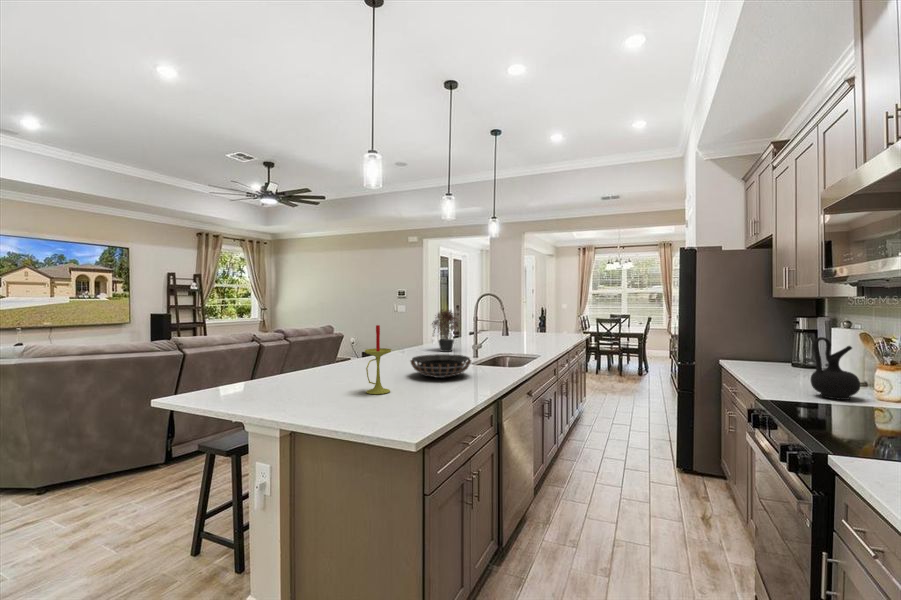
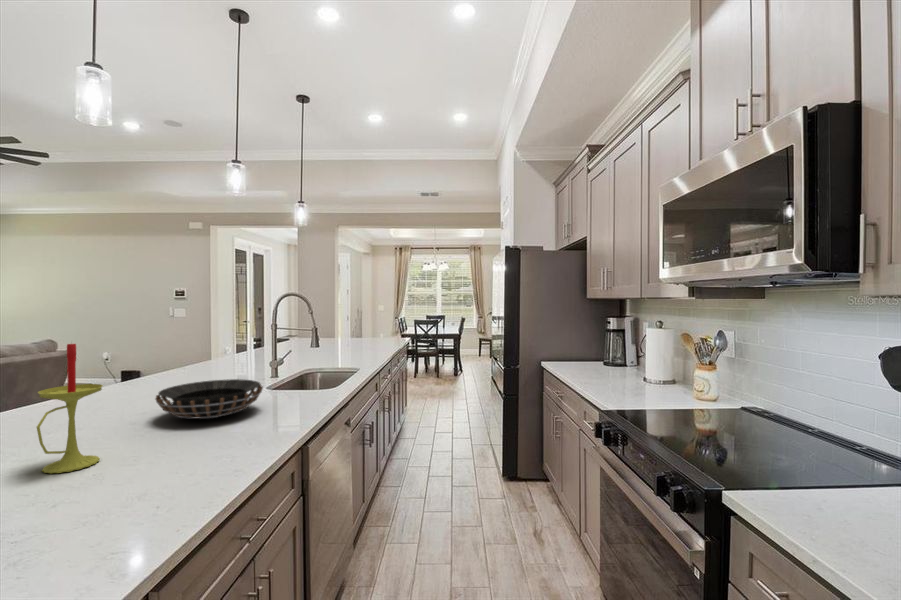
potted plant: present [432,310,458,351] -> none [206,311,255,371]
ceramic jug: present [811,337,860,400] -> none [635,337,675,399]

